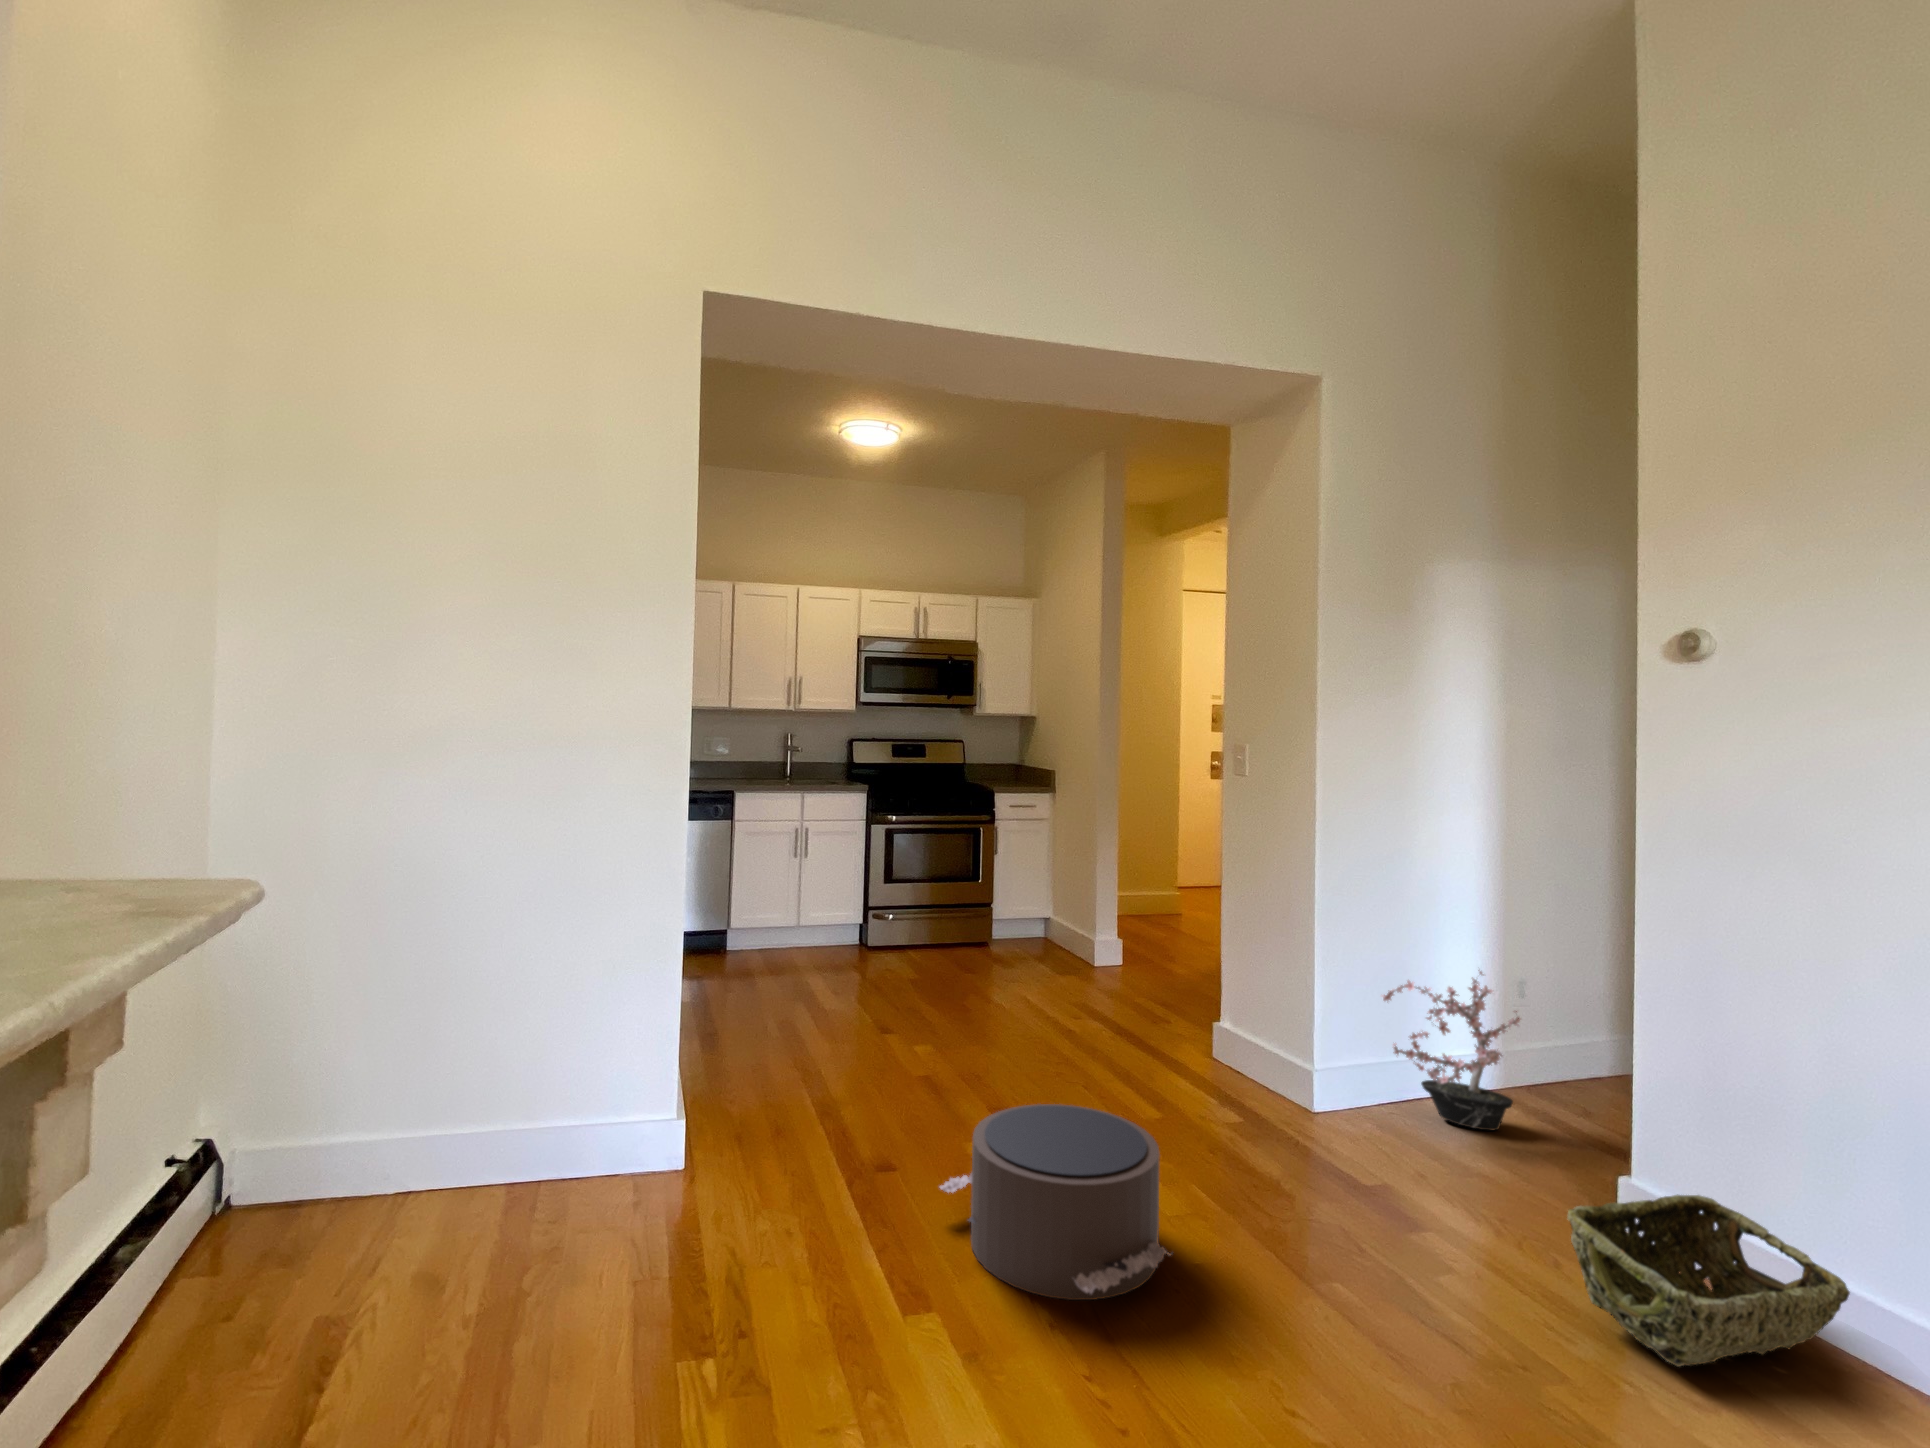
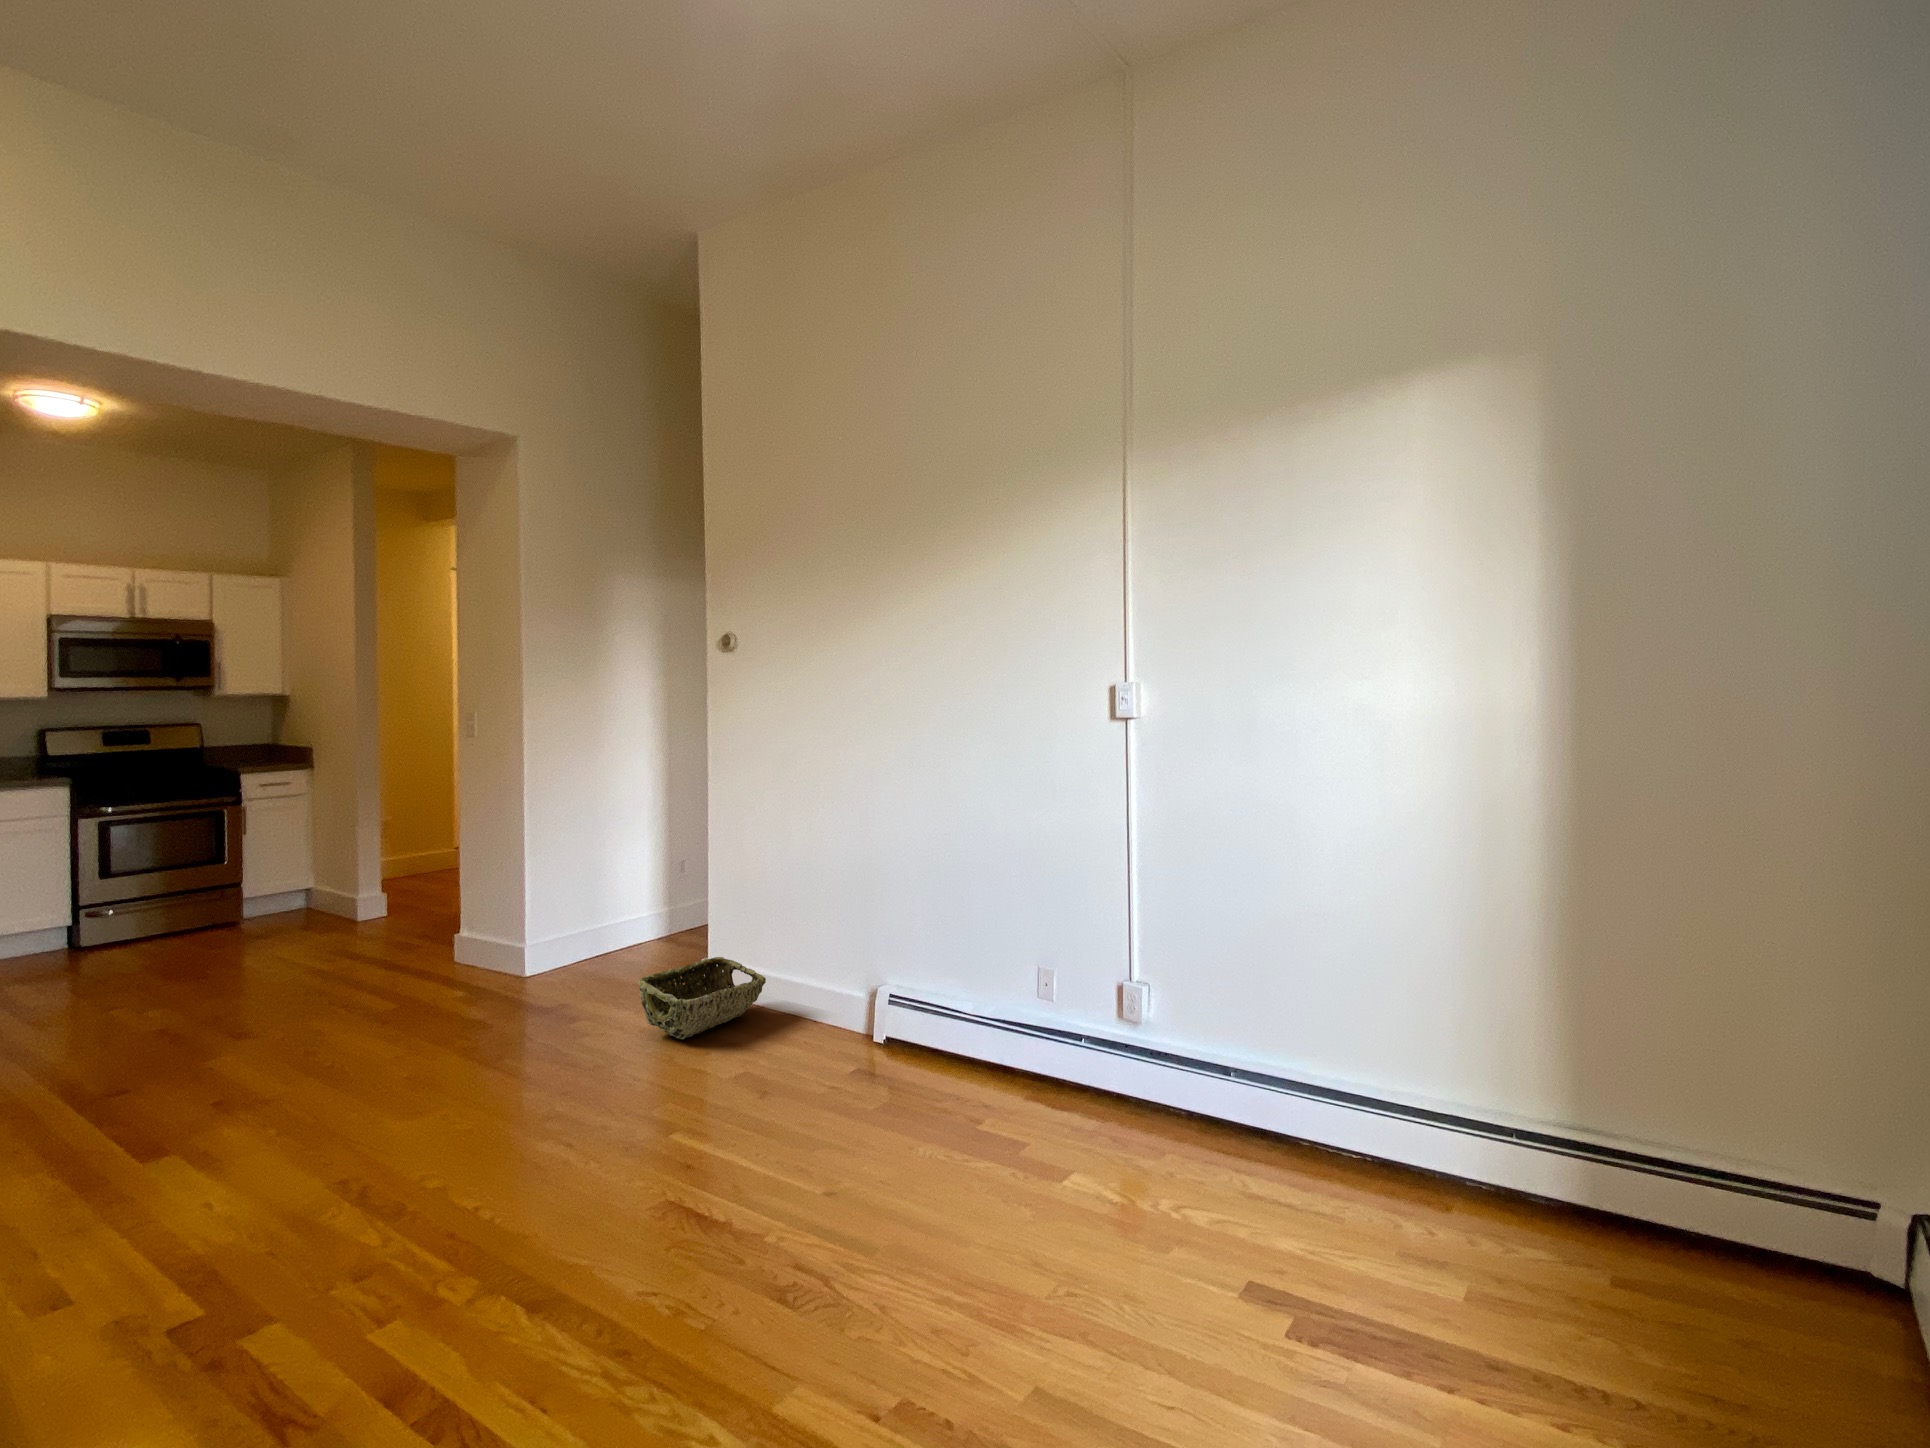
potted plant: present [1381,970,1521,1130] -> none [570,859,667,962]
pouf: present [940,1104,1172,1300] -> none [176,1001,384,1129]

